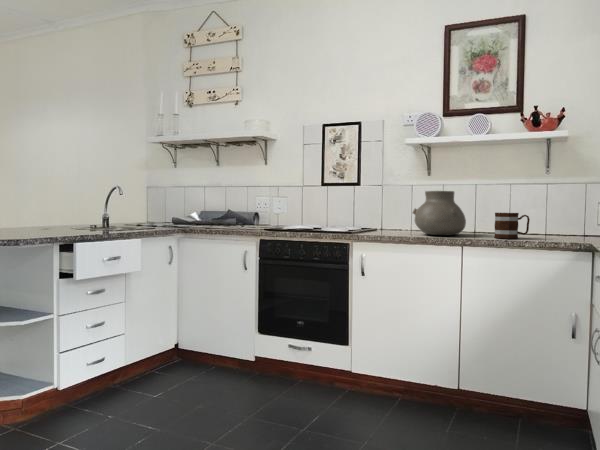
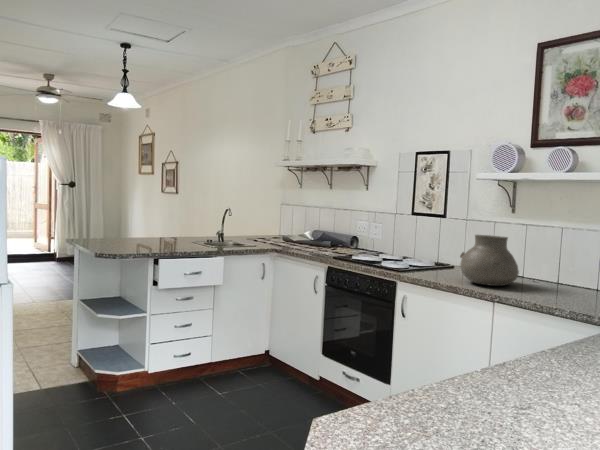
mug: present [494,213,530,239] -> none [538,266,582,300]

